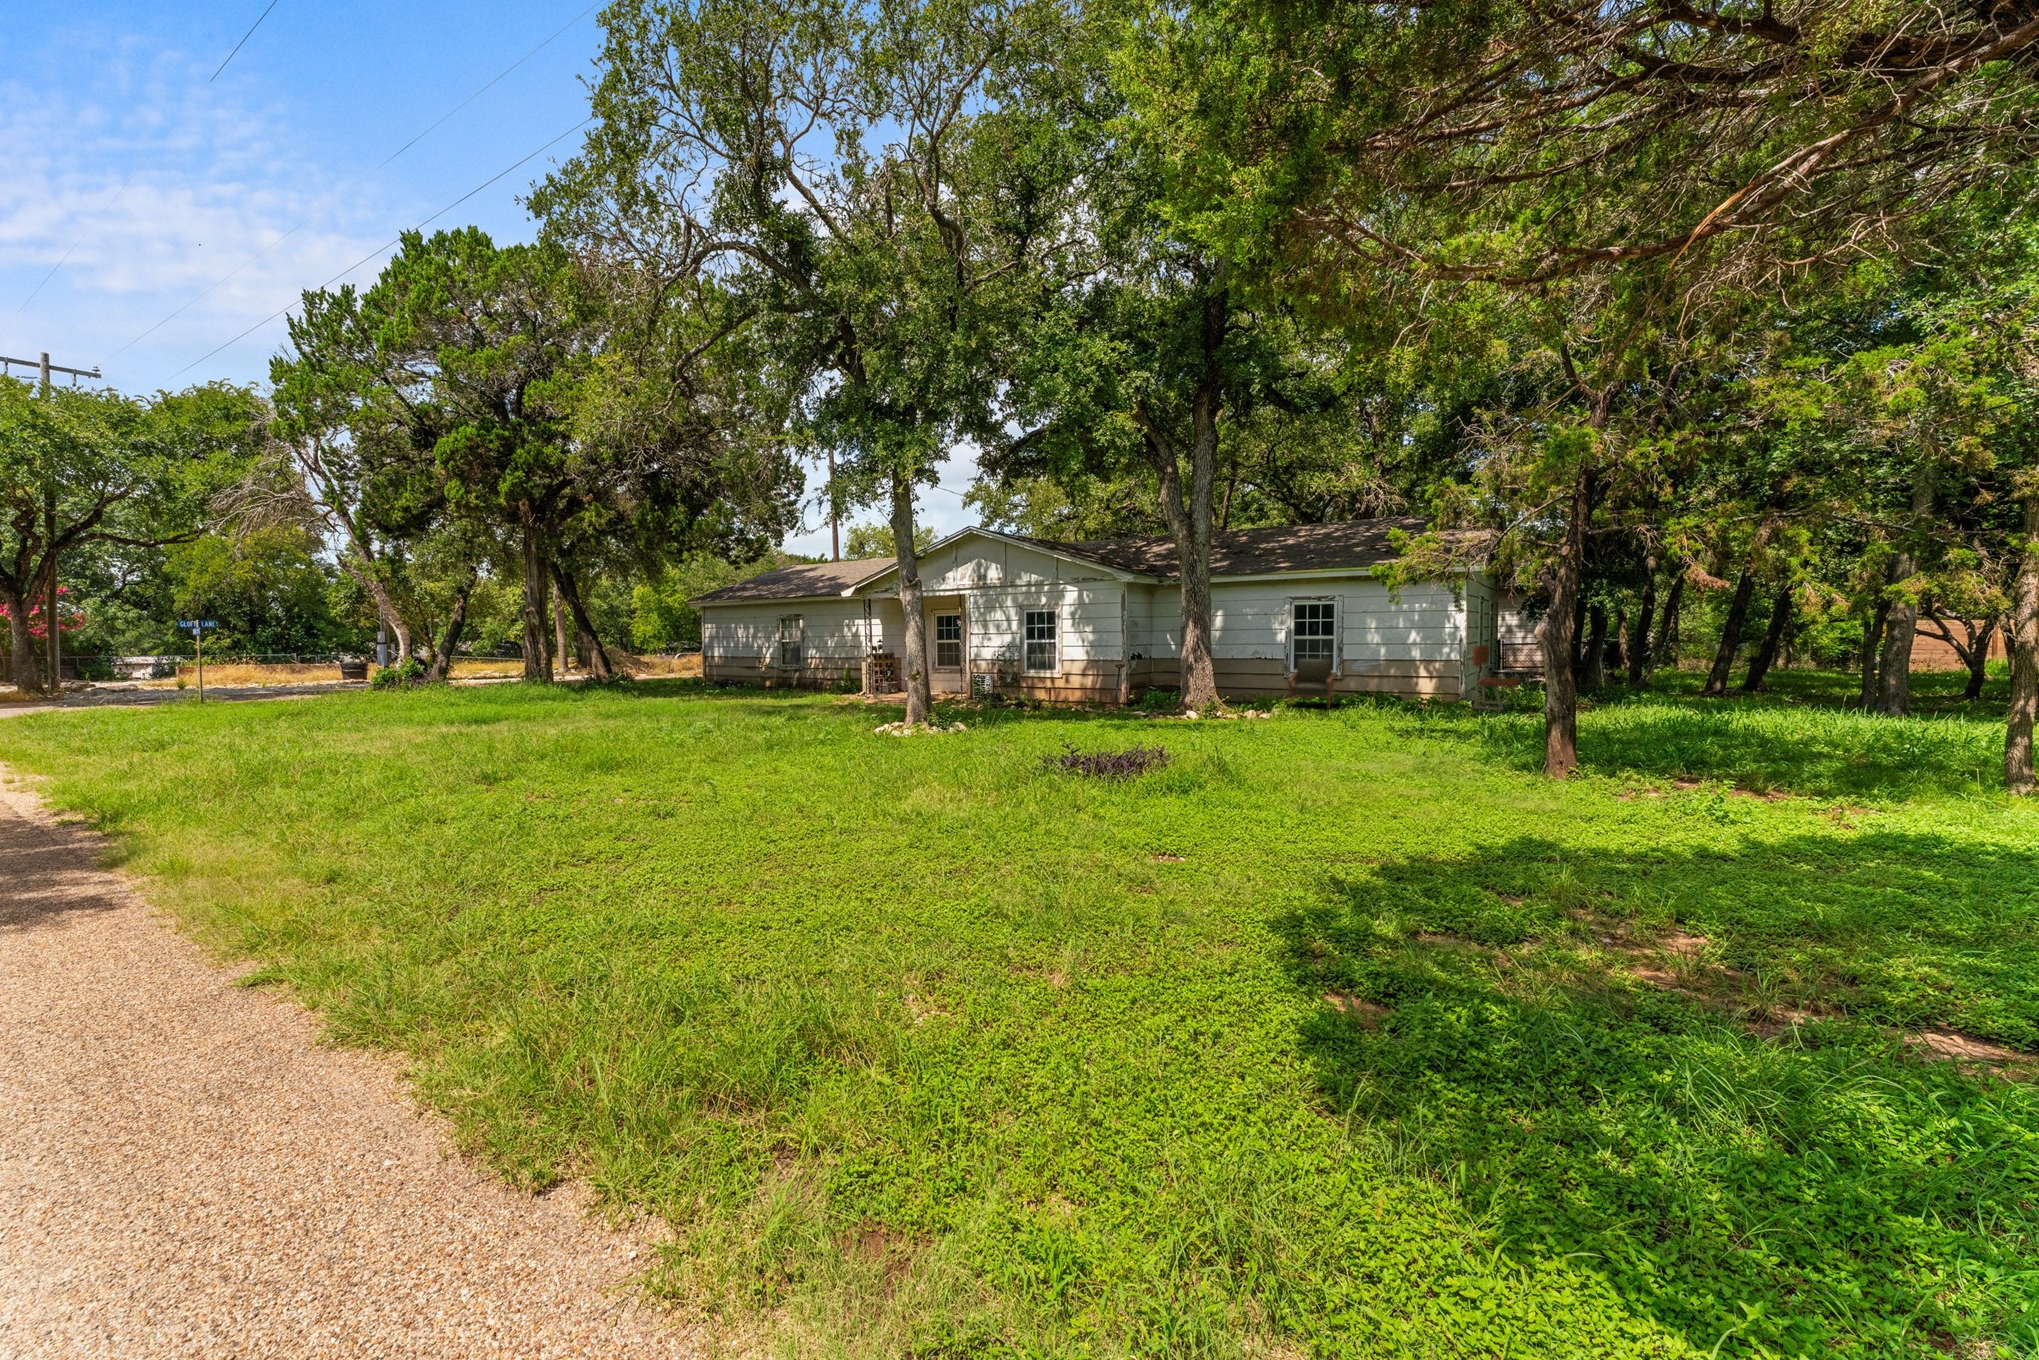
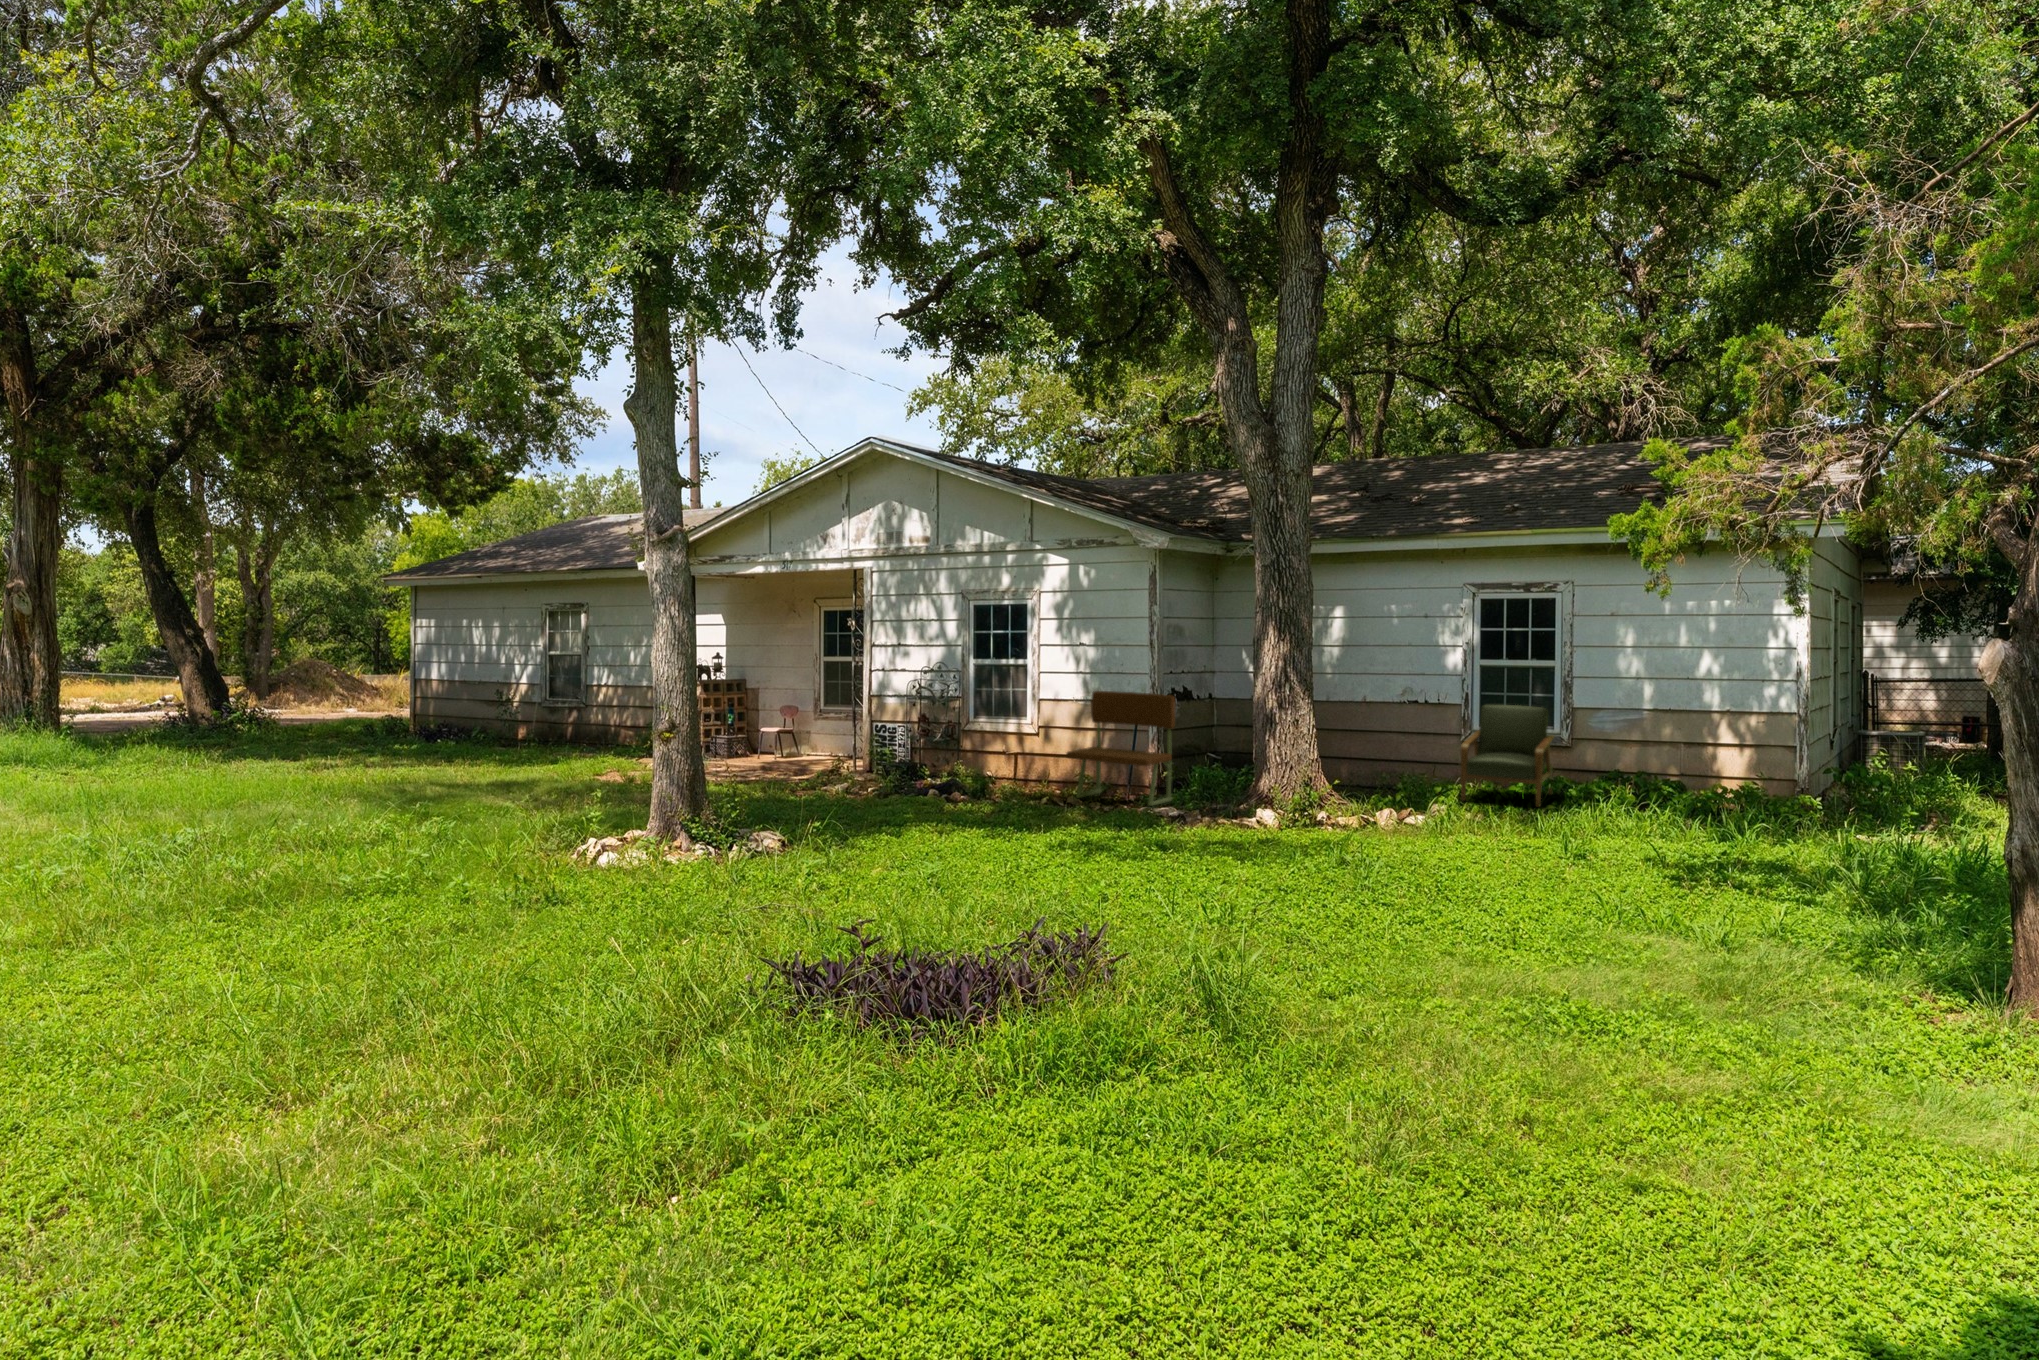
bench: present [1472,645,1521,711] -> present [1066,691,1176,806]

